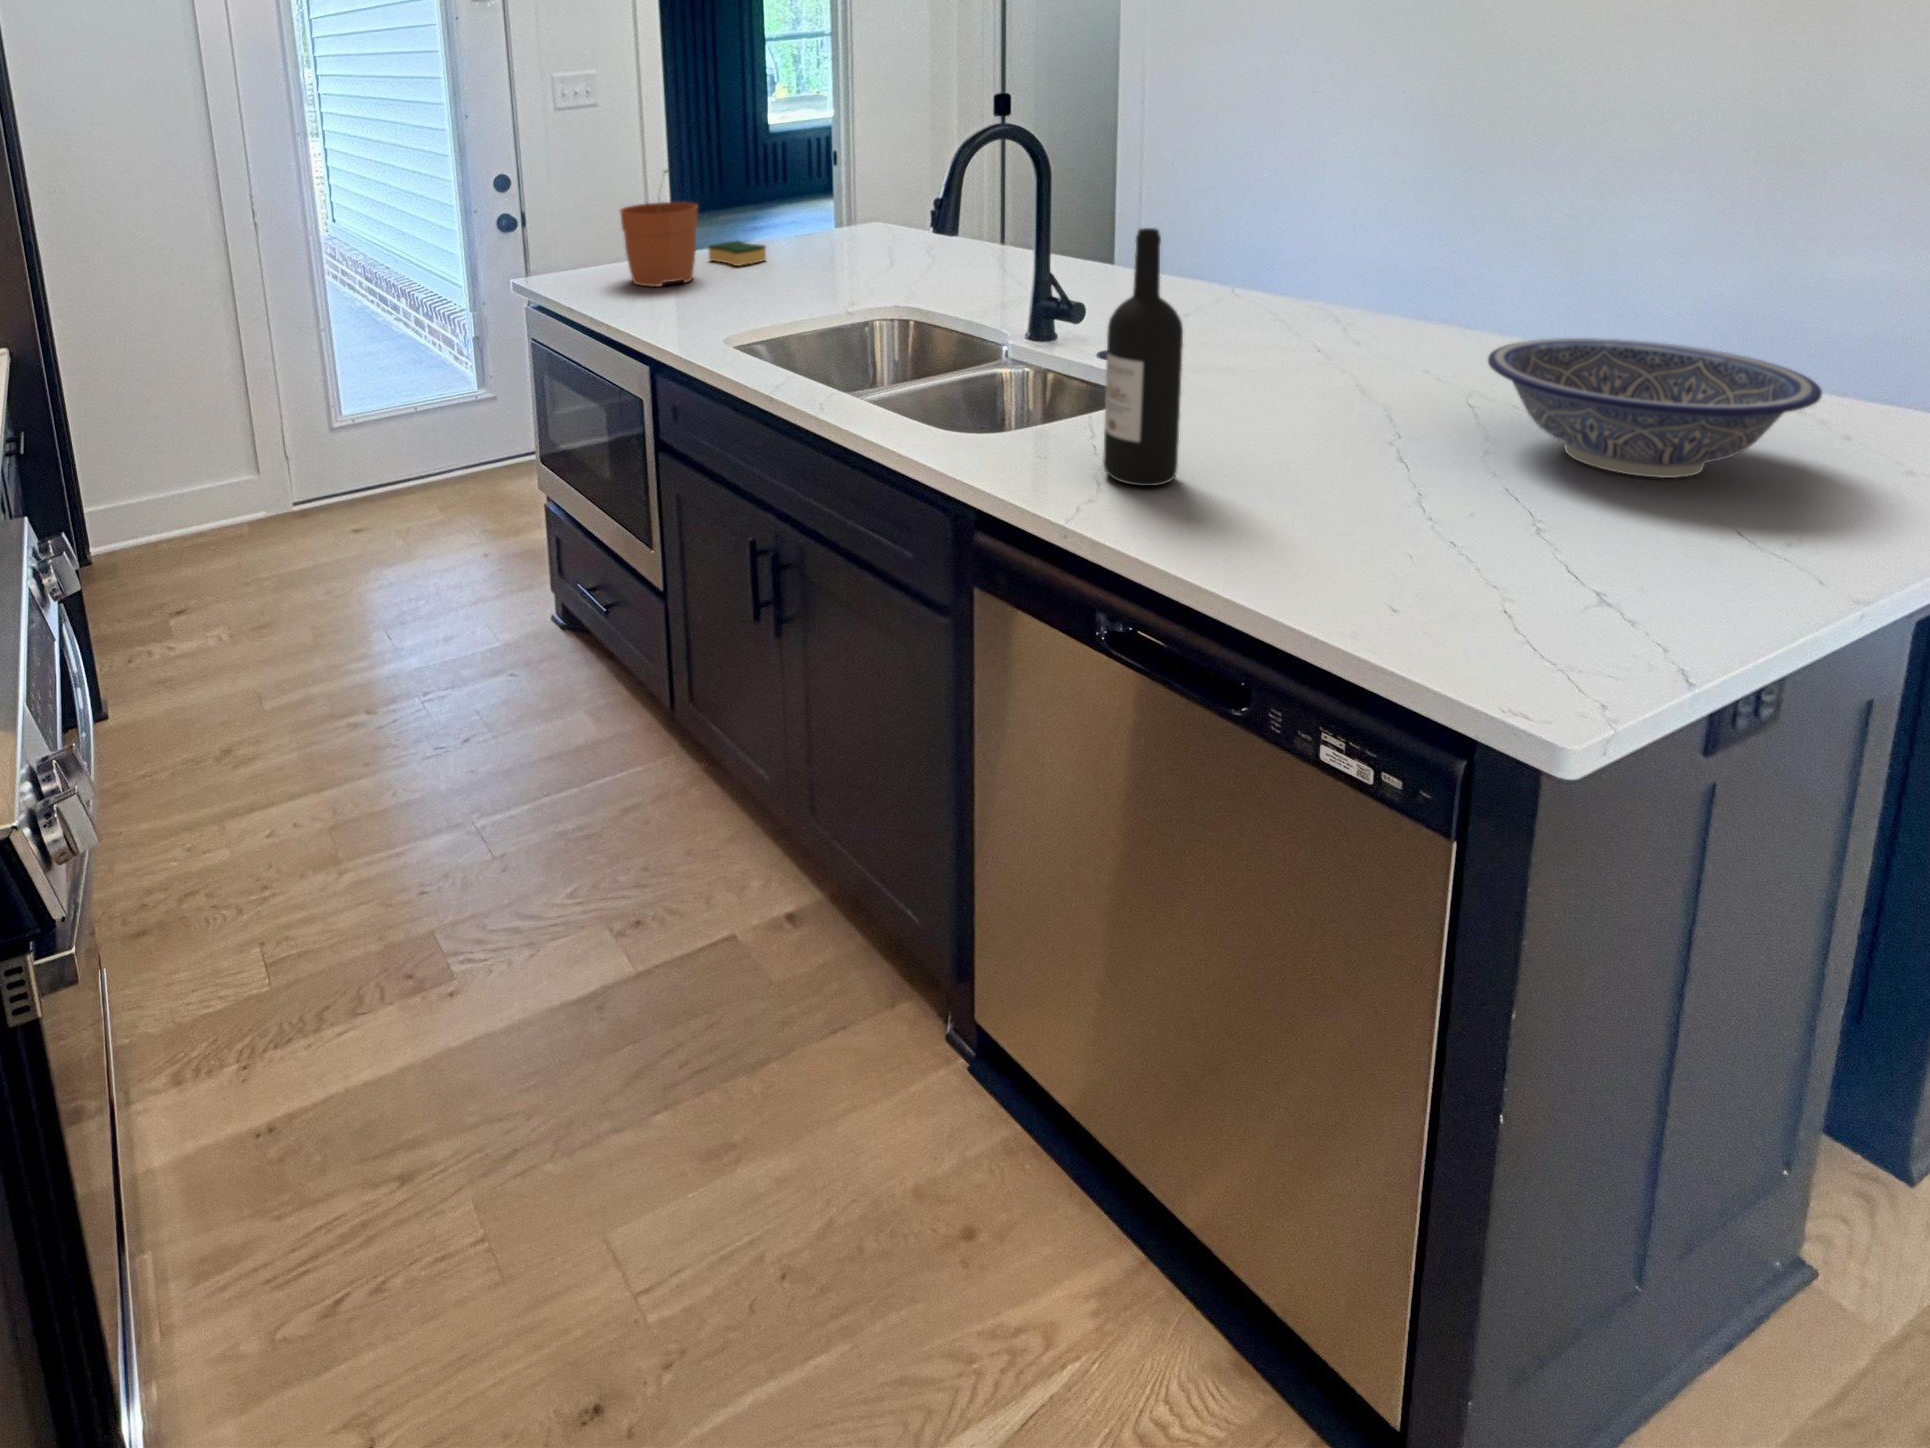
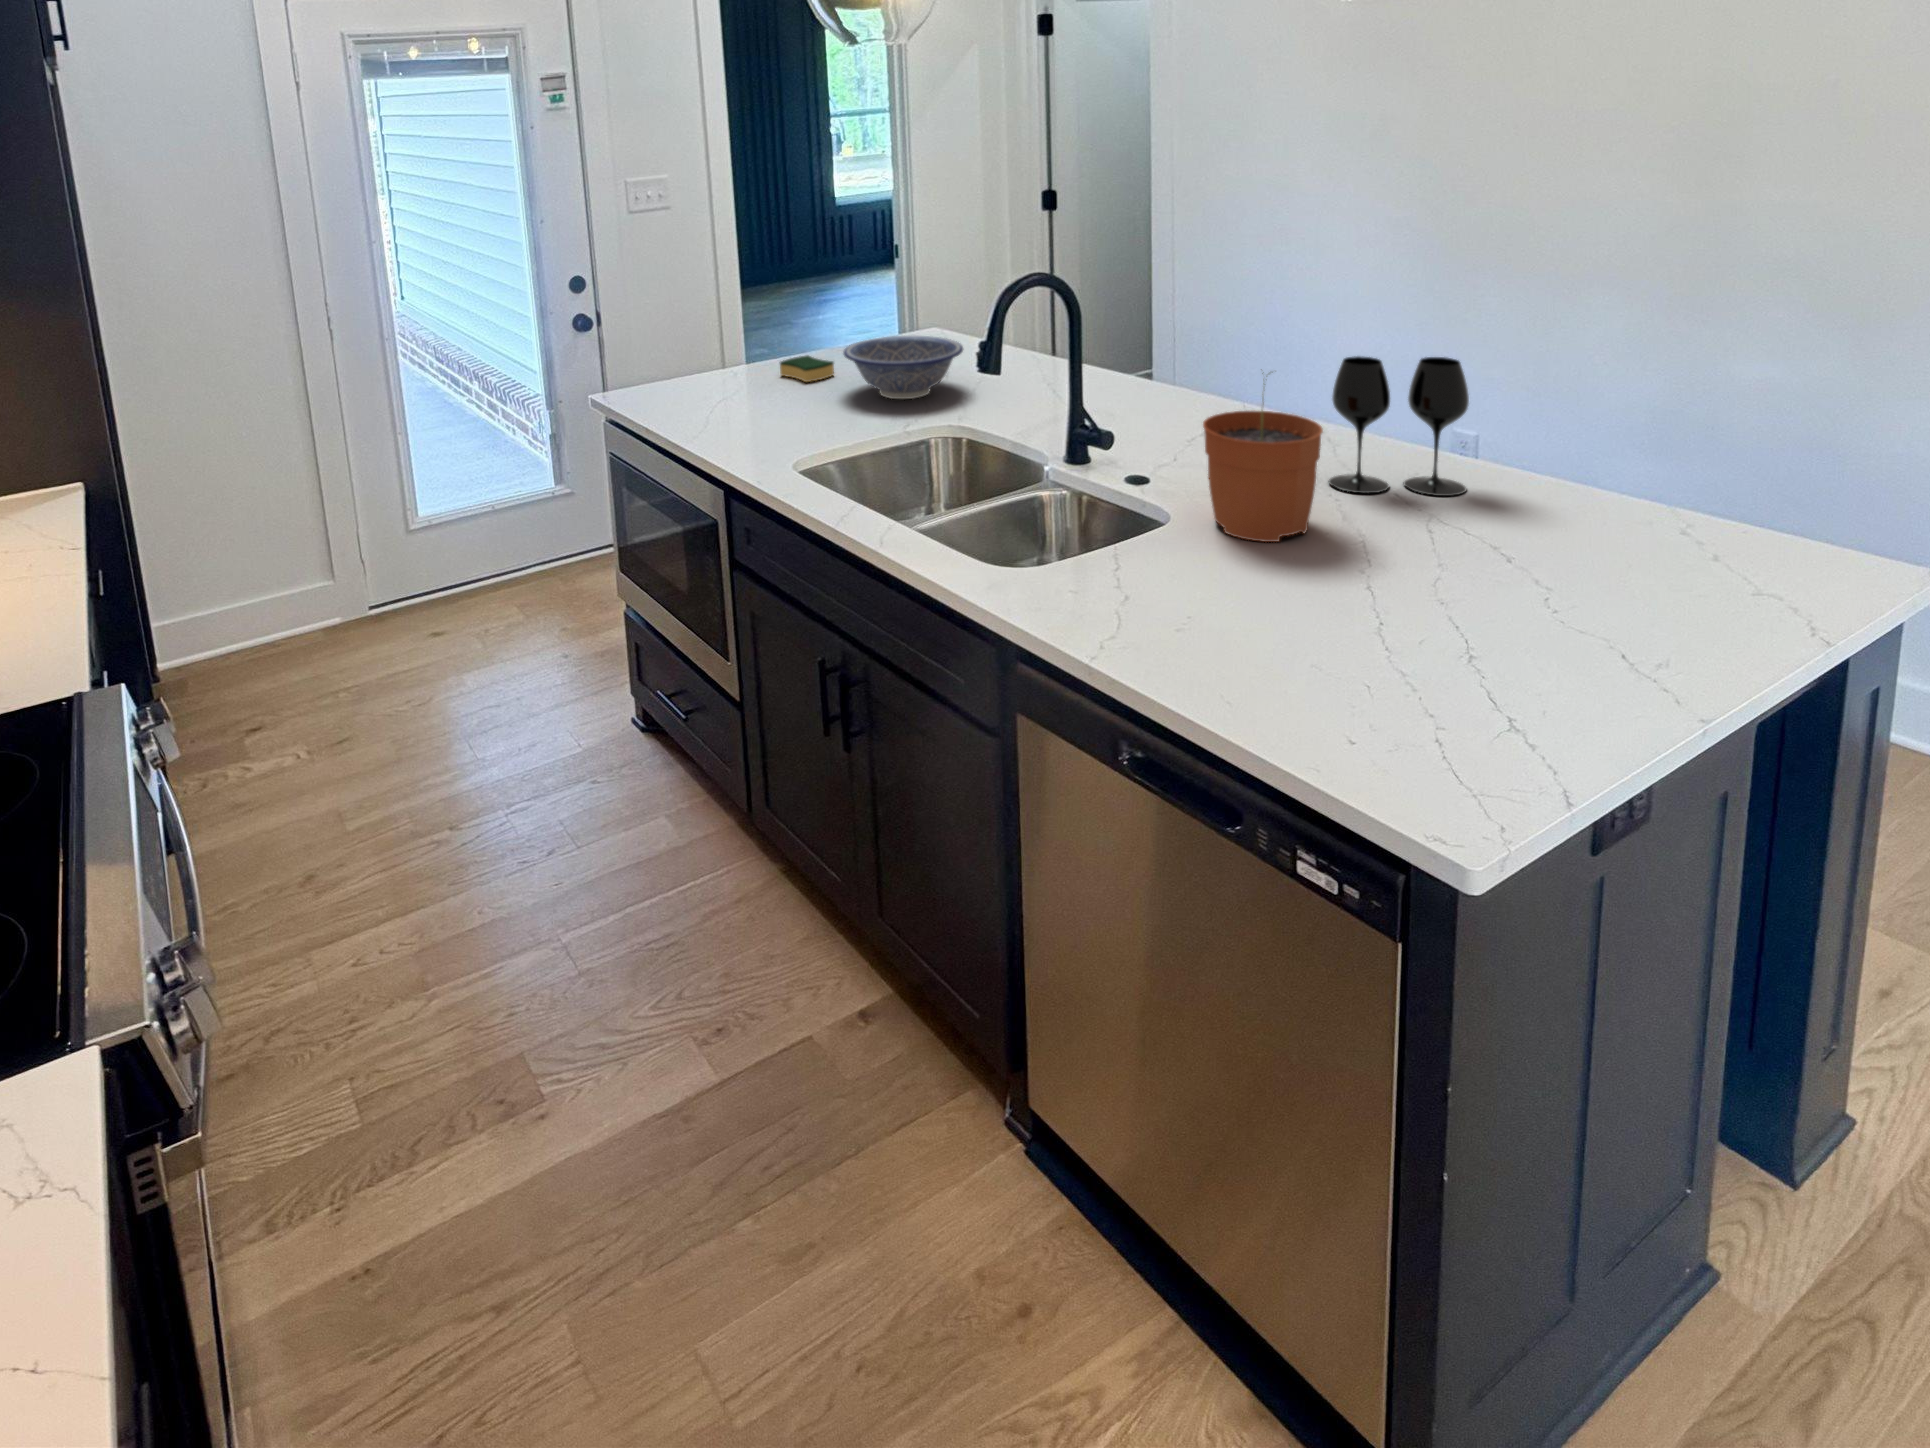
plant pot: present [620,170,698,286] -> present [1203,384,1323,542]
wine glass: none [1338,209,1519,369] -> present [1329,356,1469,496]
wine bottle: present [1103,228,1183,486] -> none [1123,402,1184,625]
decorative bowl: present [1488,338,1822,478] -> present [844,336,963,399]

